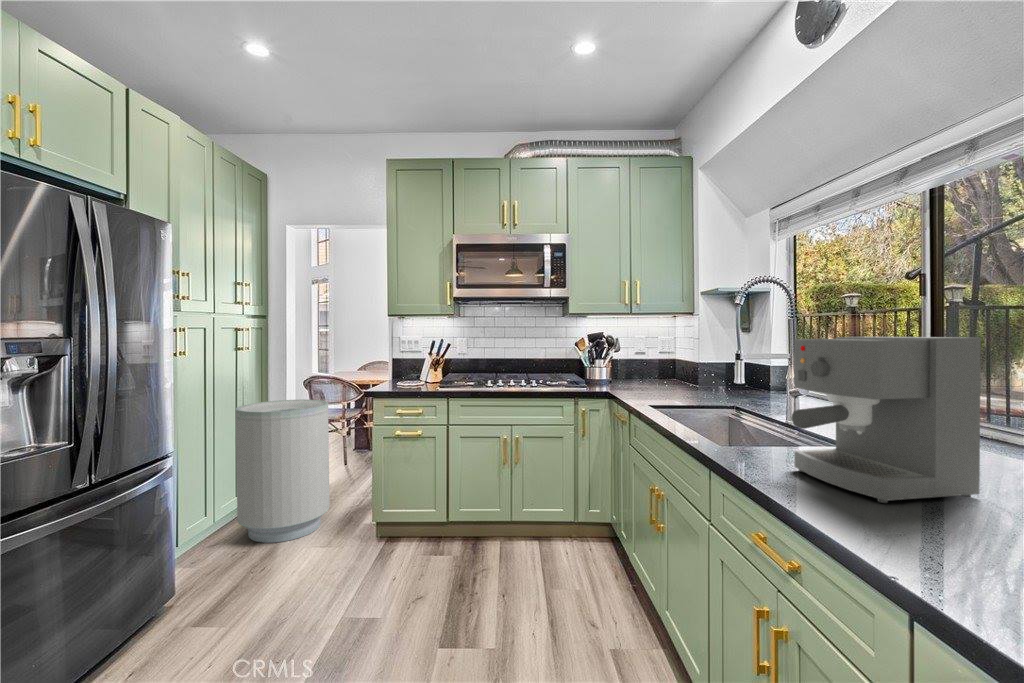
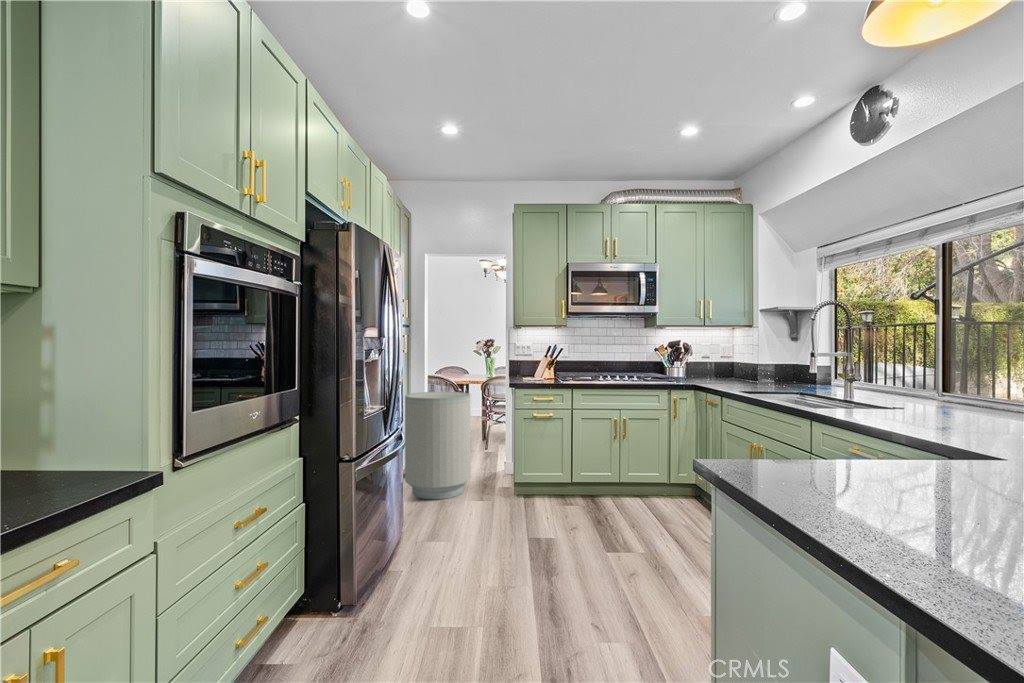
coffee maker: present [792,337,981,503] -> none [865,338,970,423]

